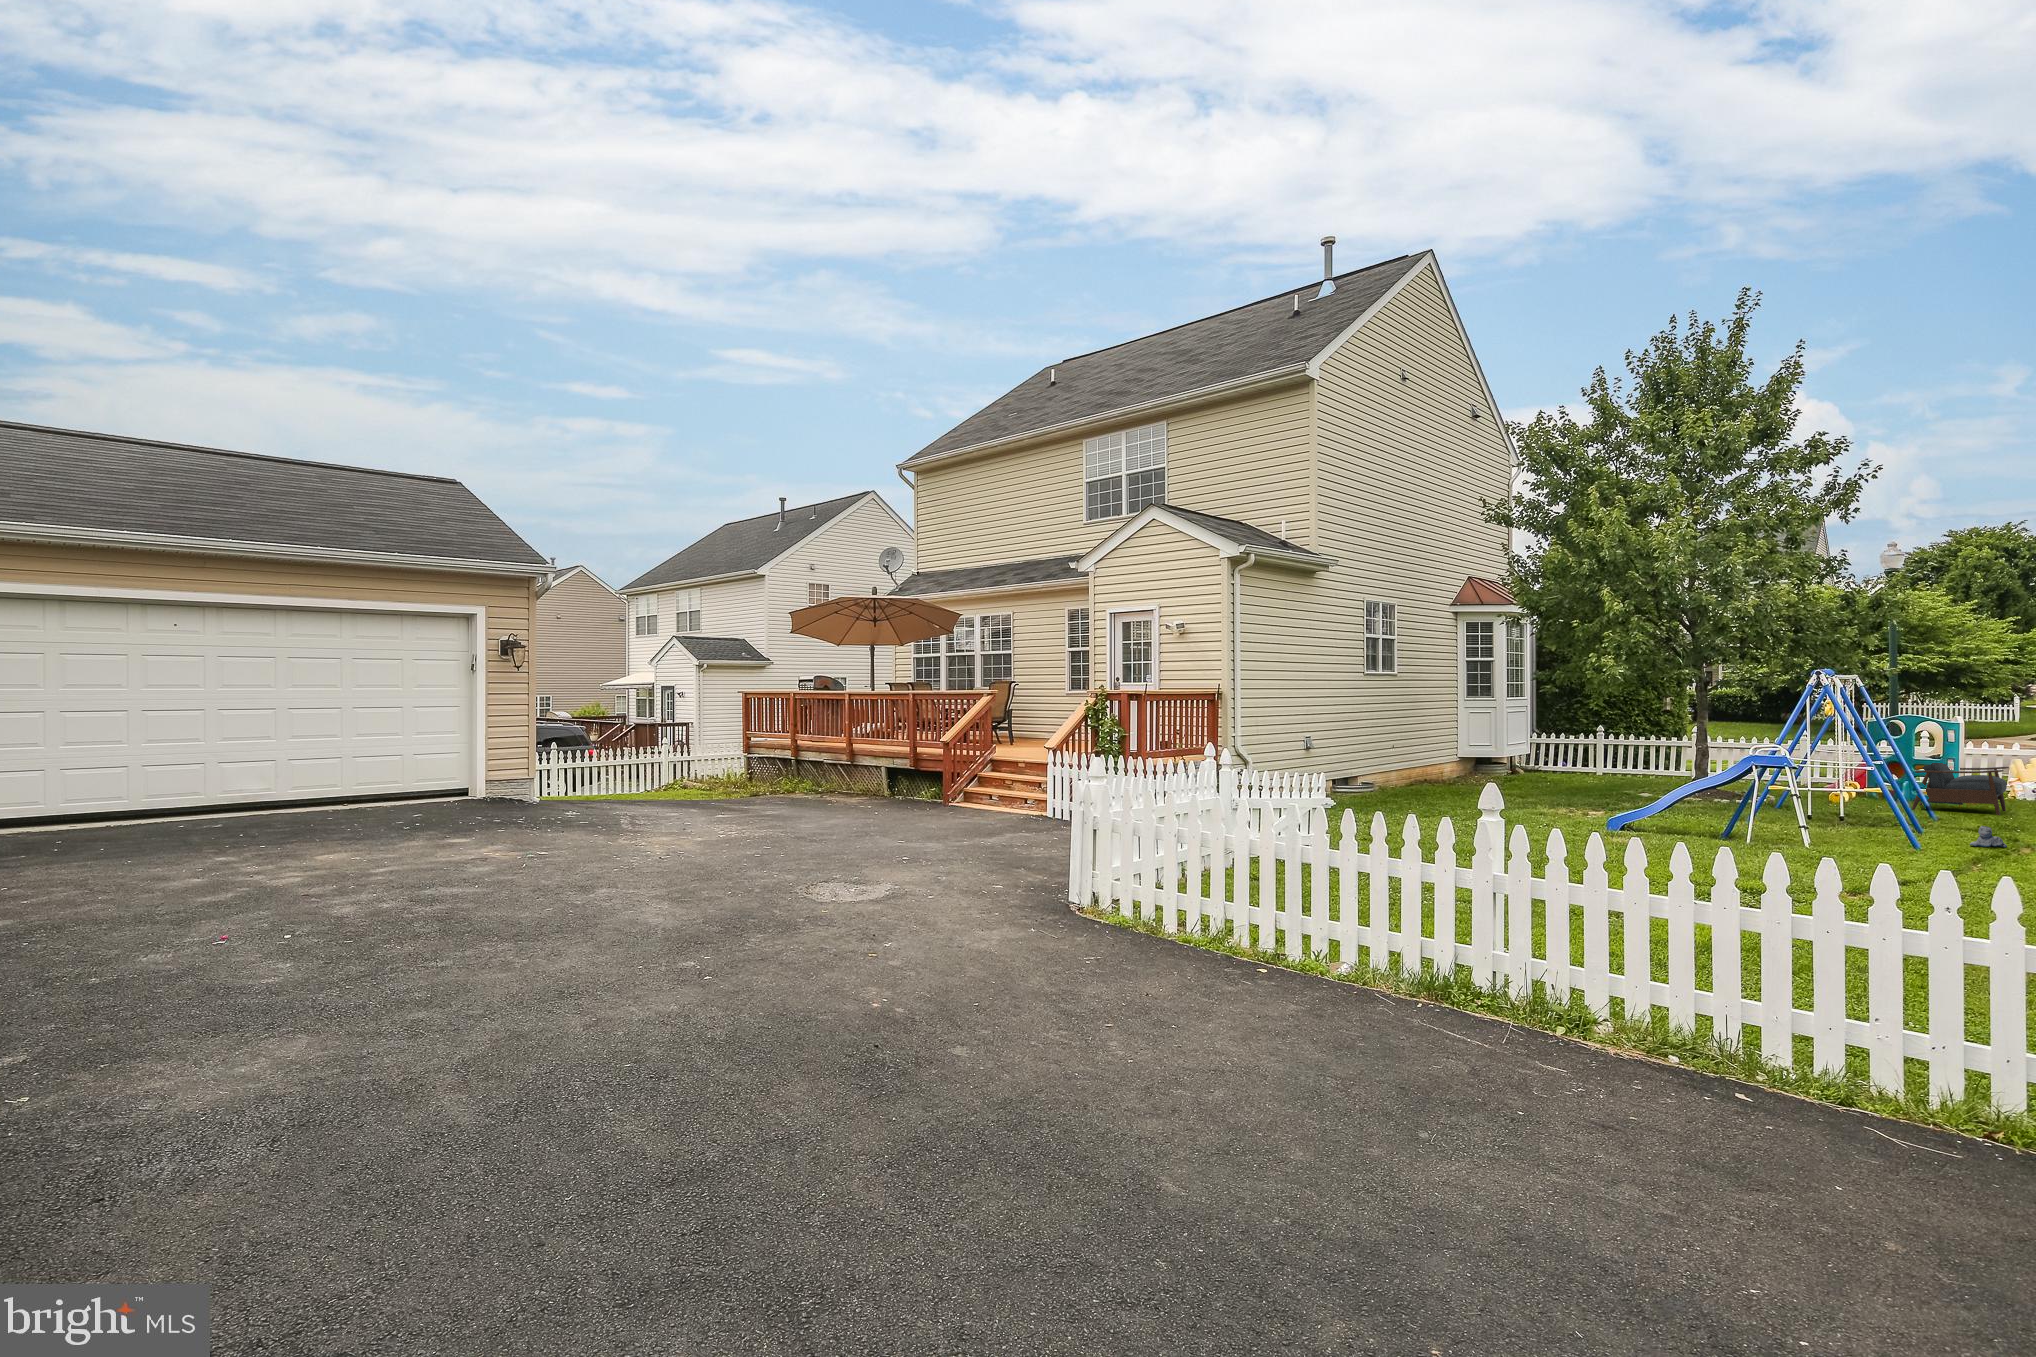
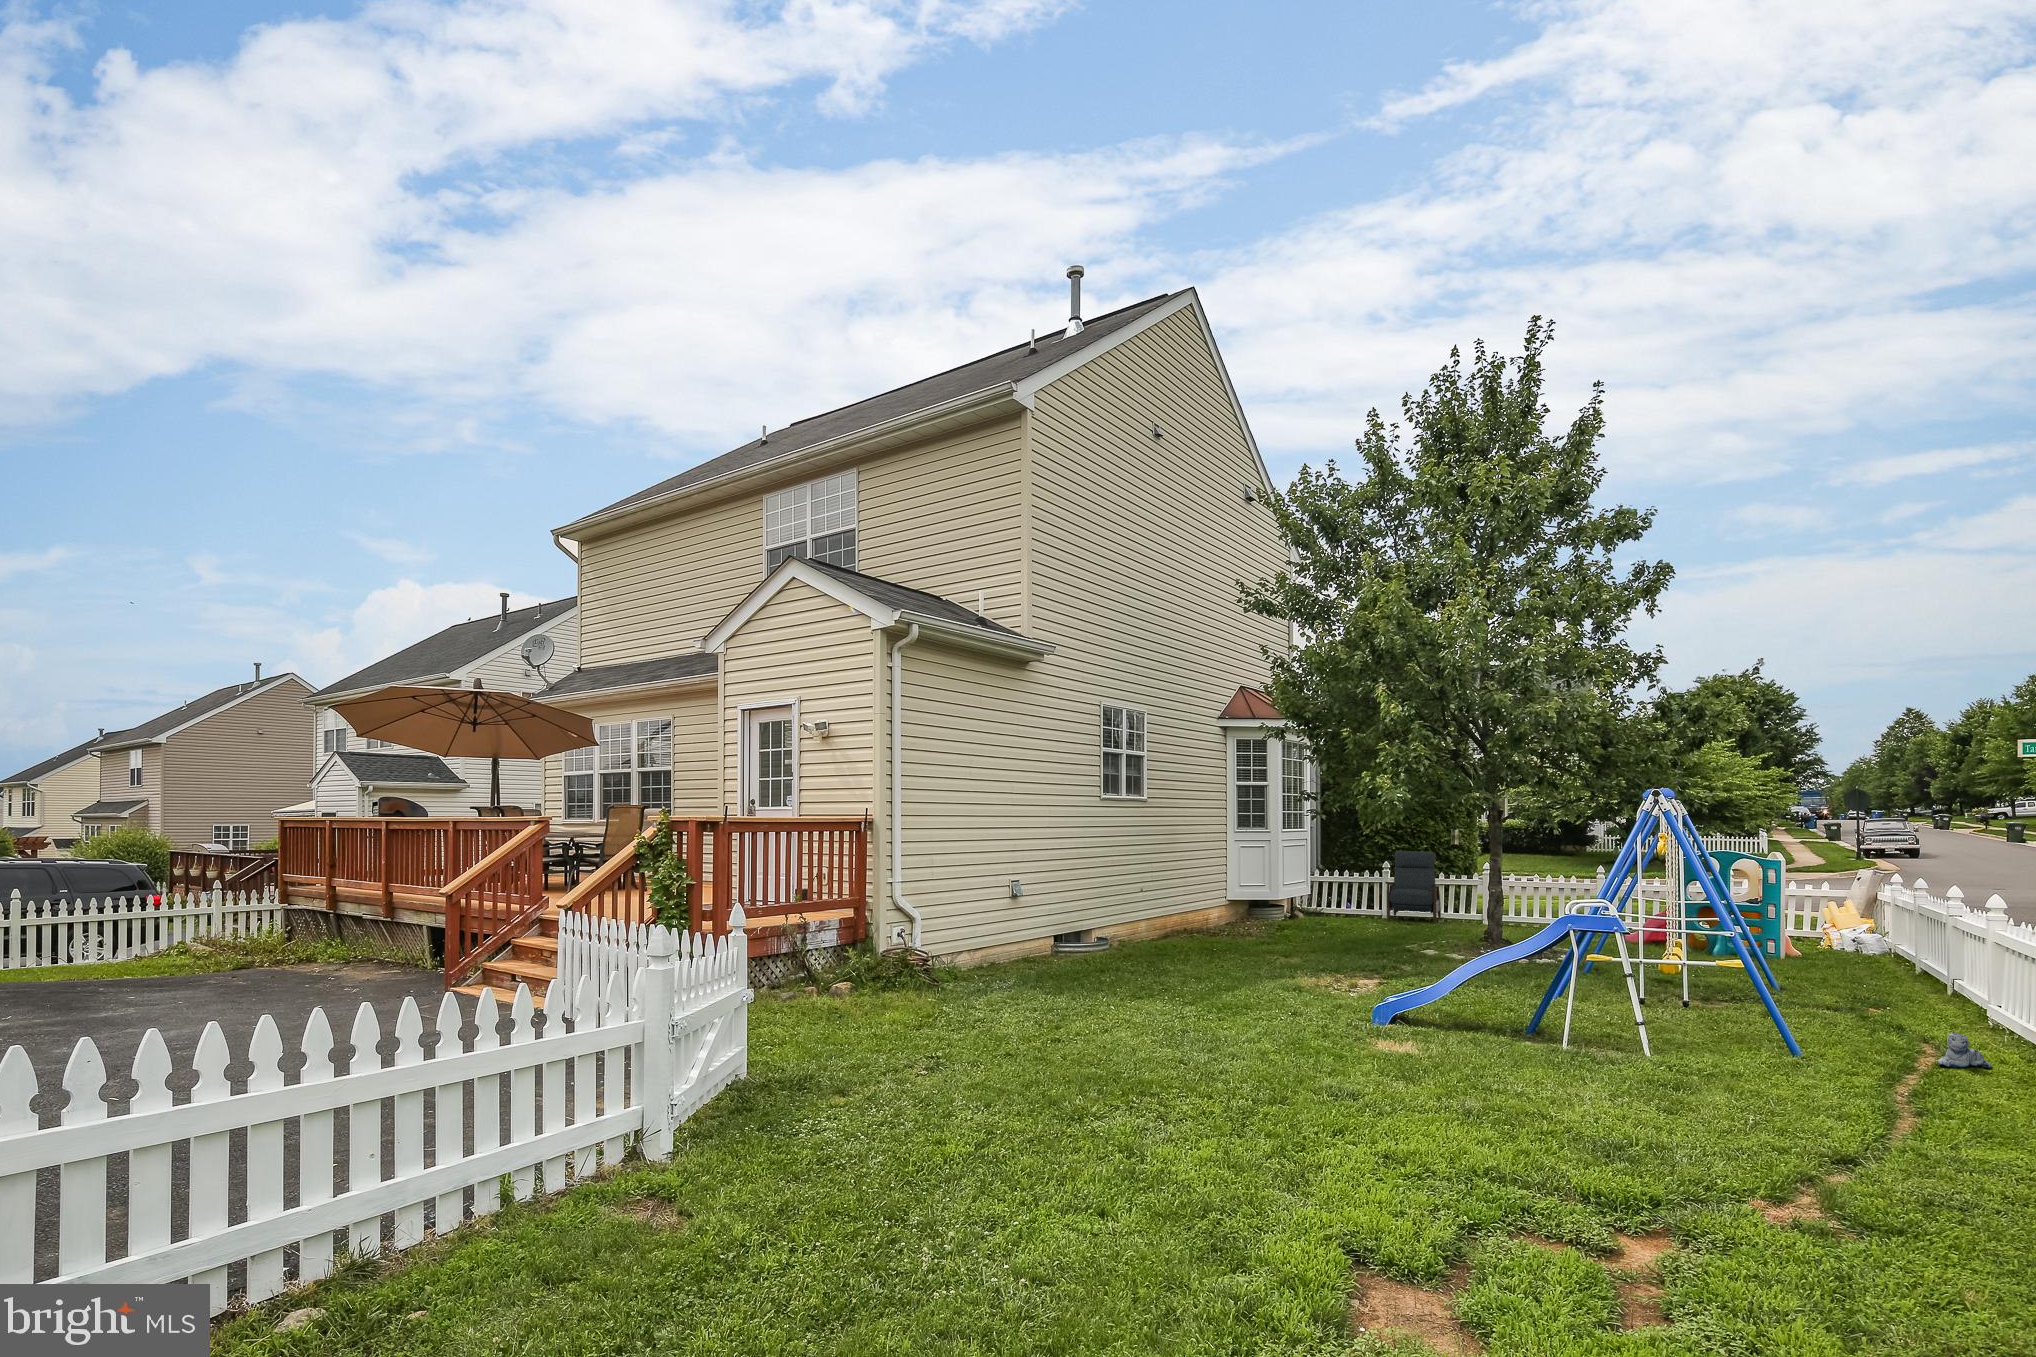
chair: present [1912,763,2009,815] -> present [1385,851,1441,924]

